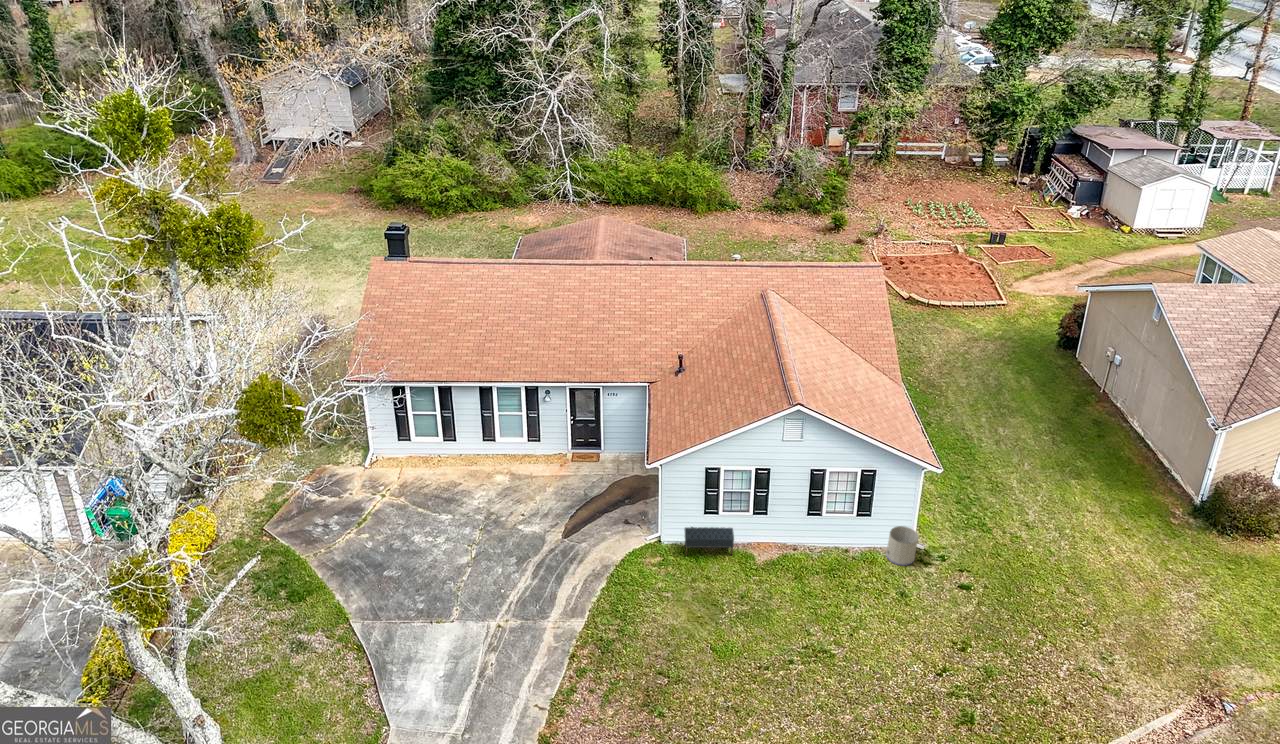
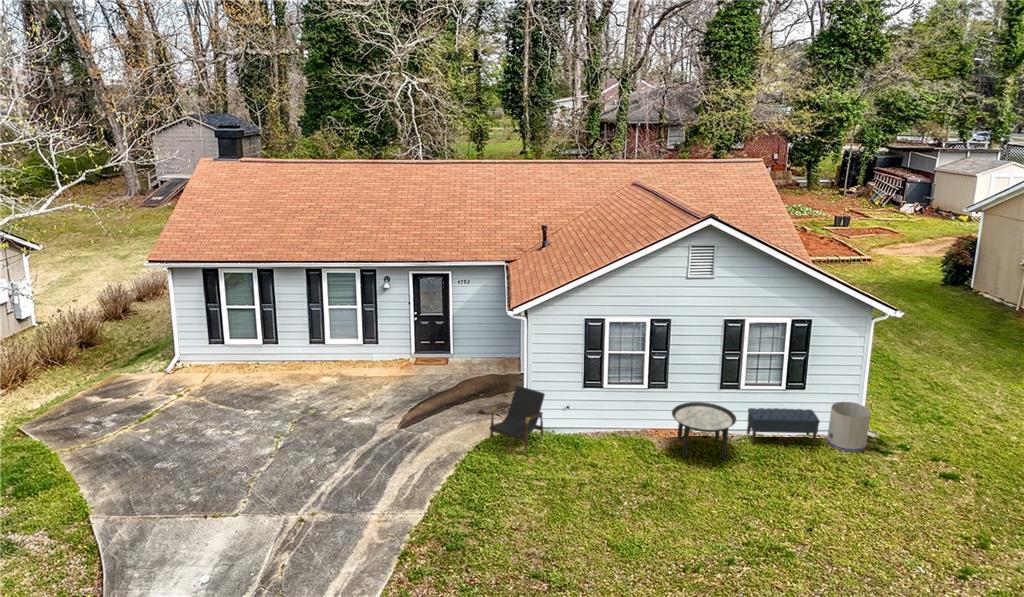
lounge chair: none [630,510,672,565] -> present [490,386,545,454]
round table: none [768,525,815,572] -> present [672,402,736,459]
bench: present [685,527,734,555] -> present [747,408,820,446]

